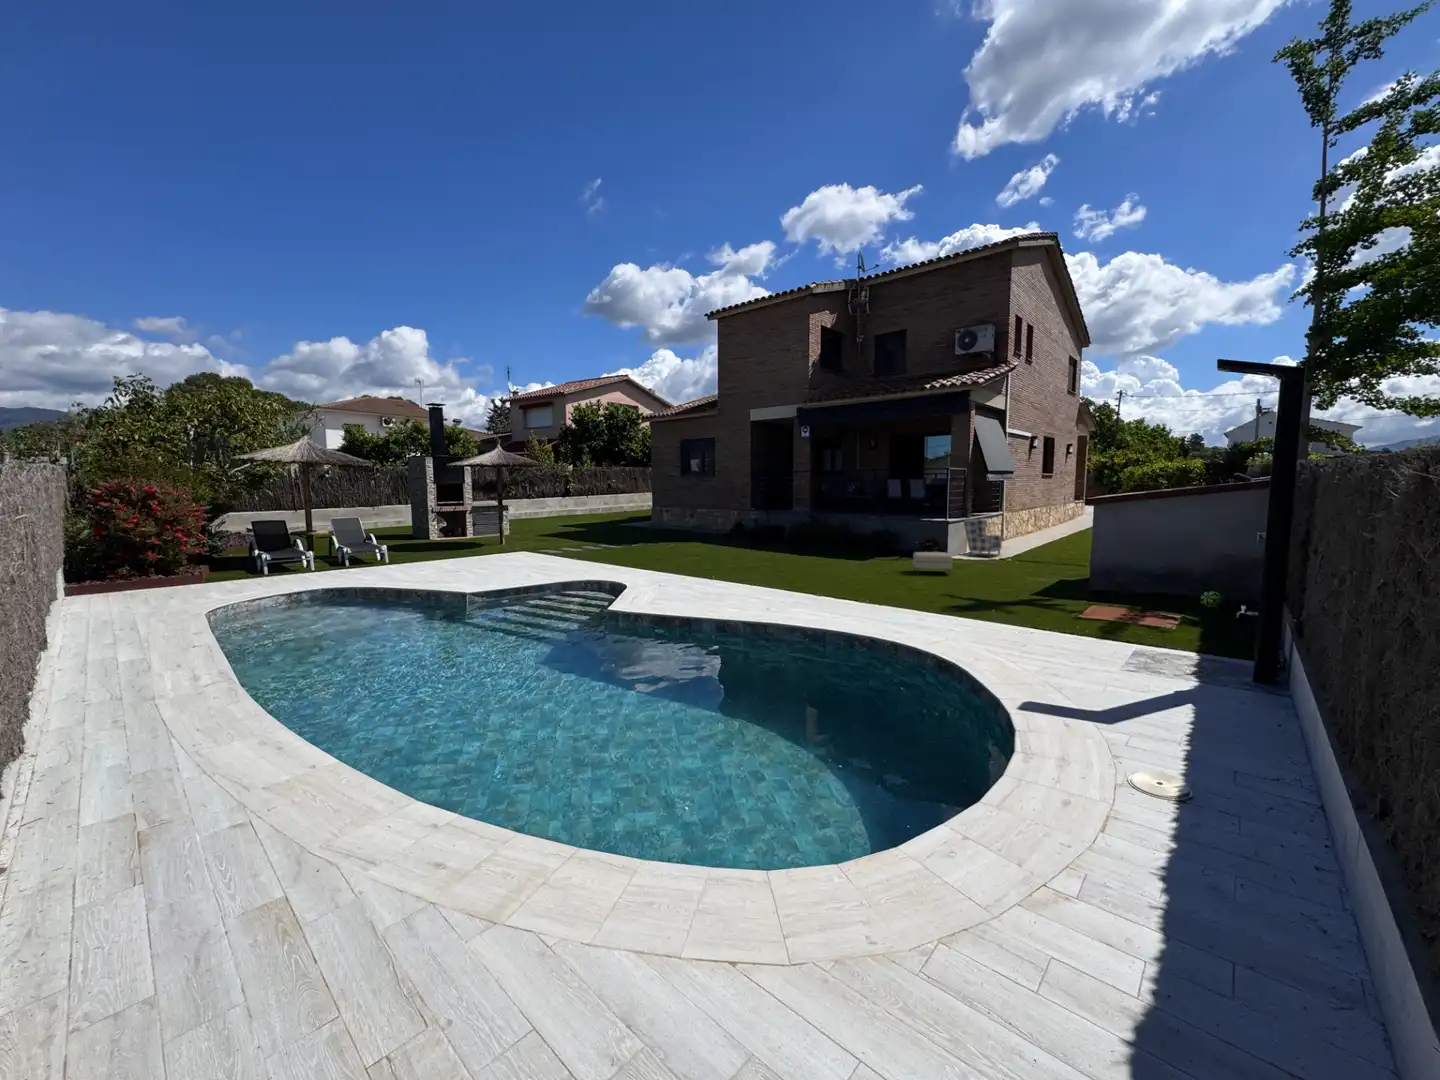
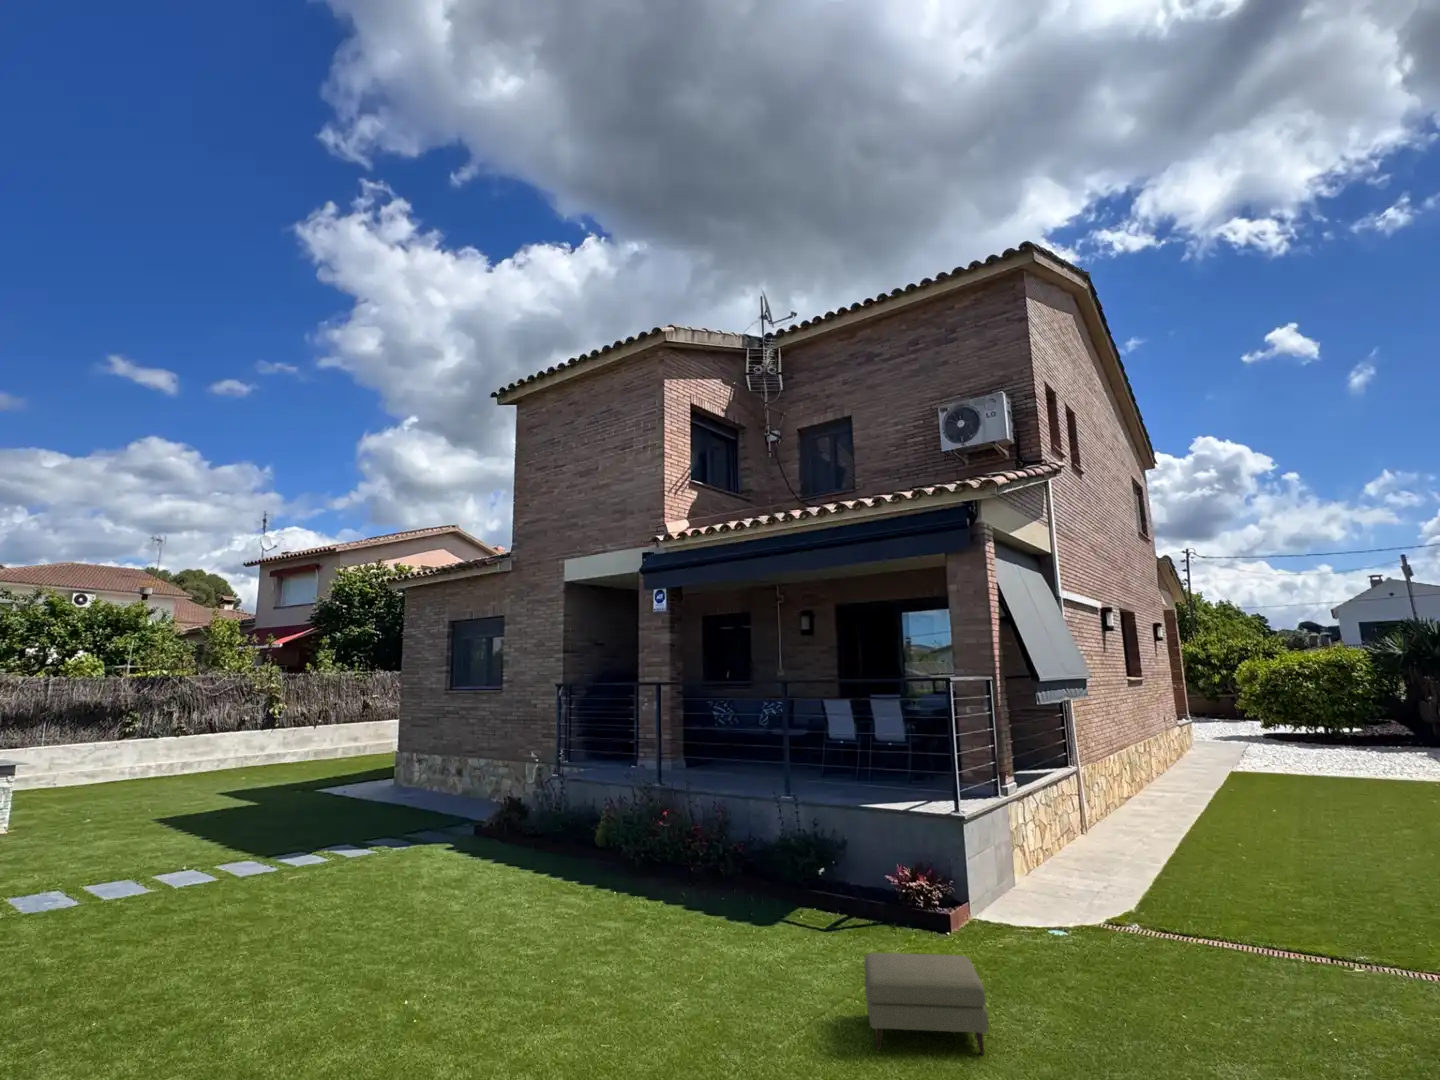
chair: present [964,519,1002,558] -> none [999,800,1099,917]

